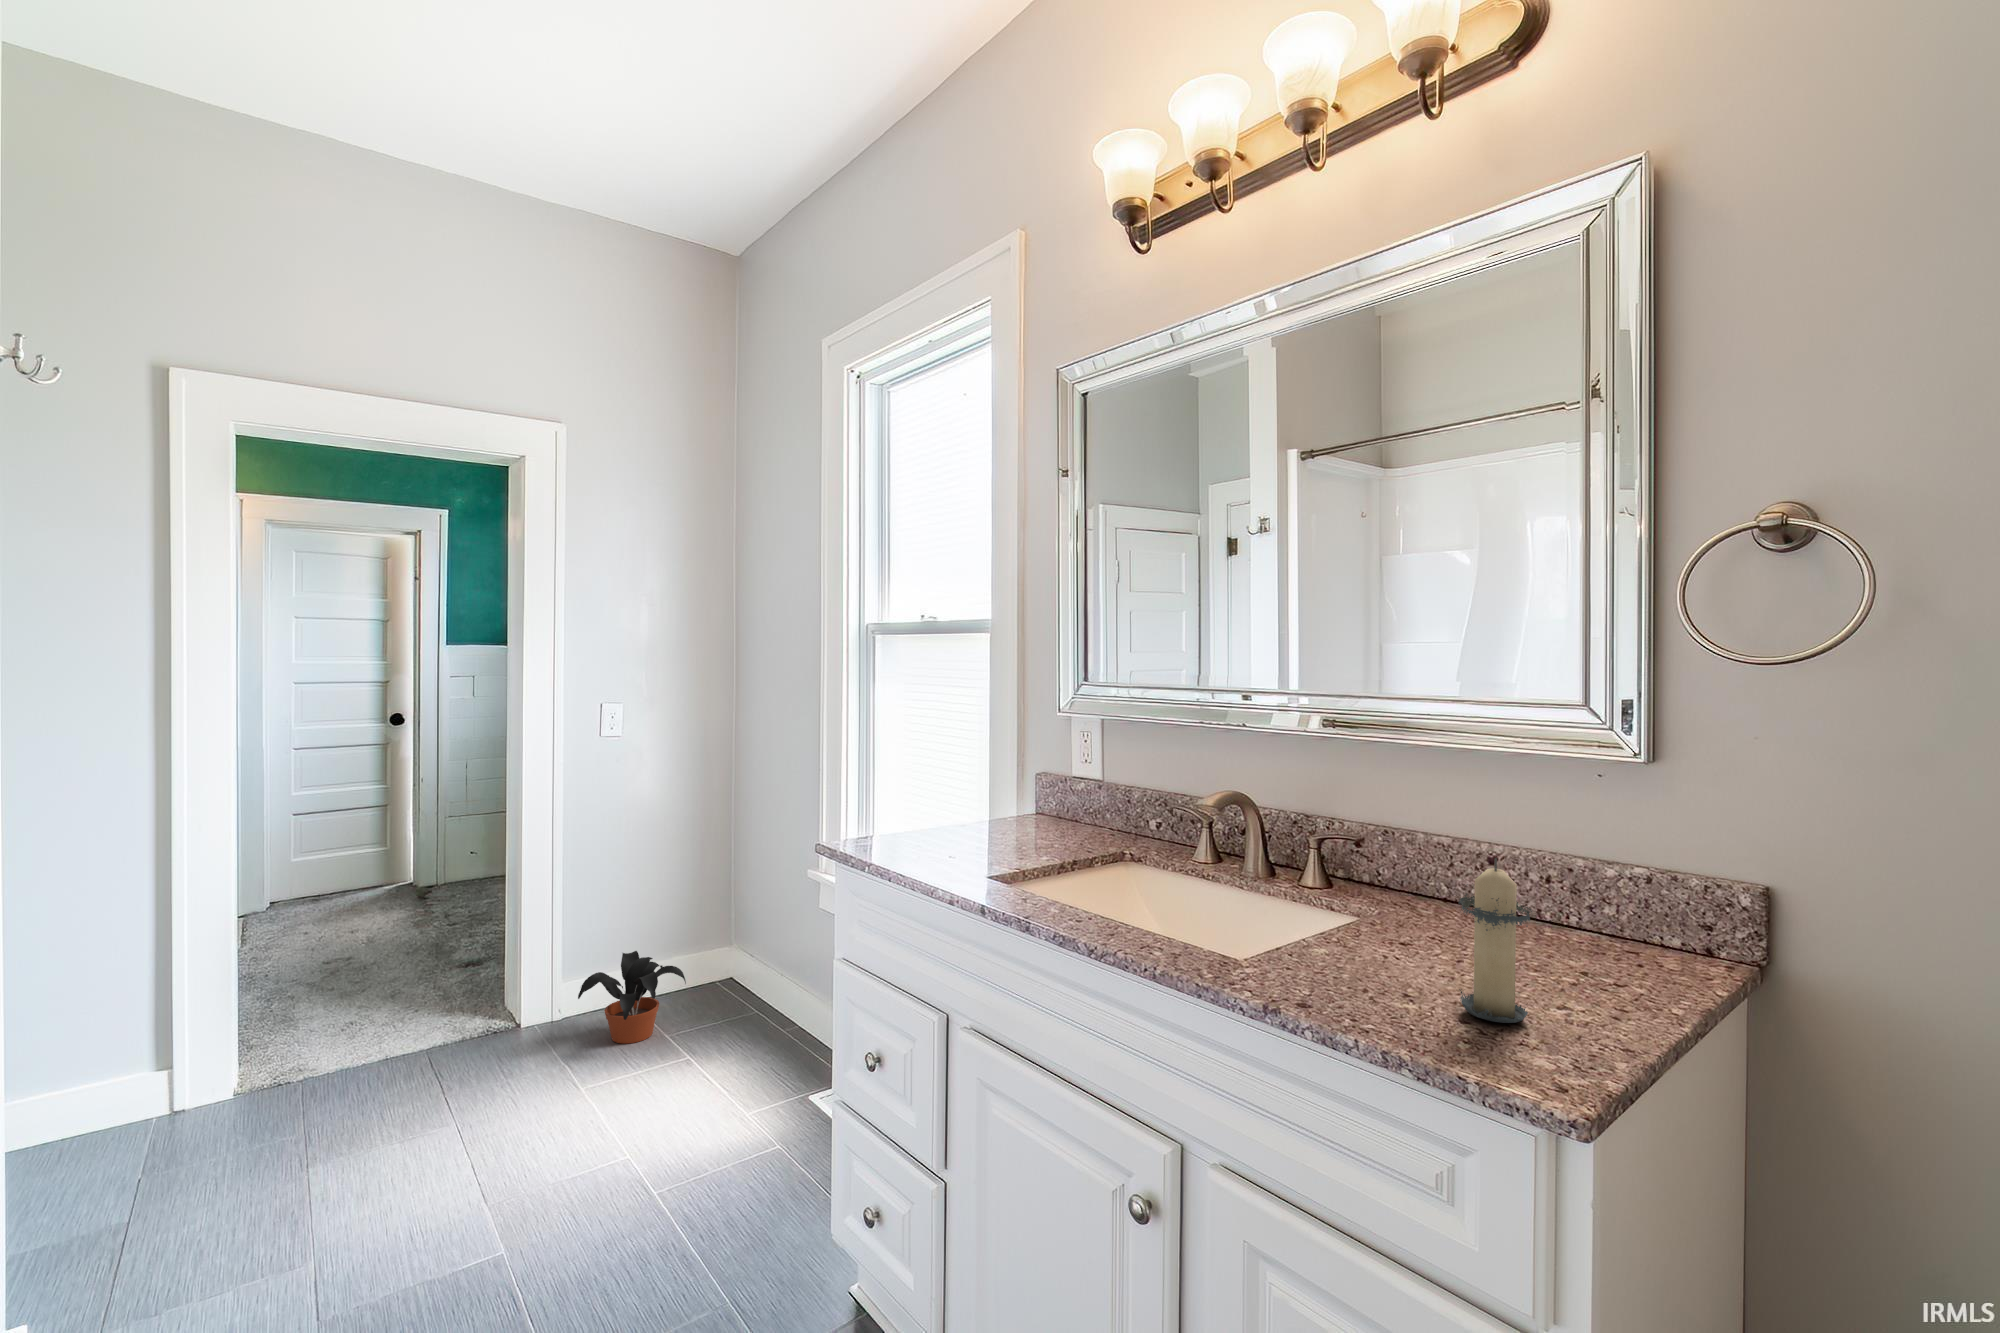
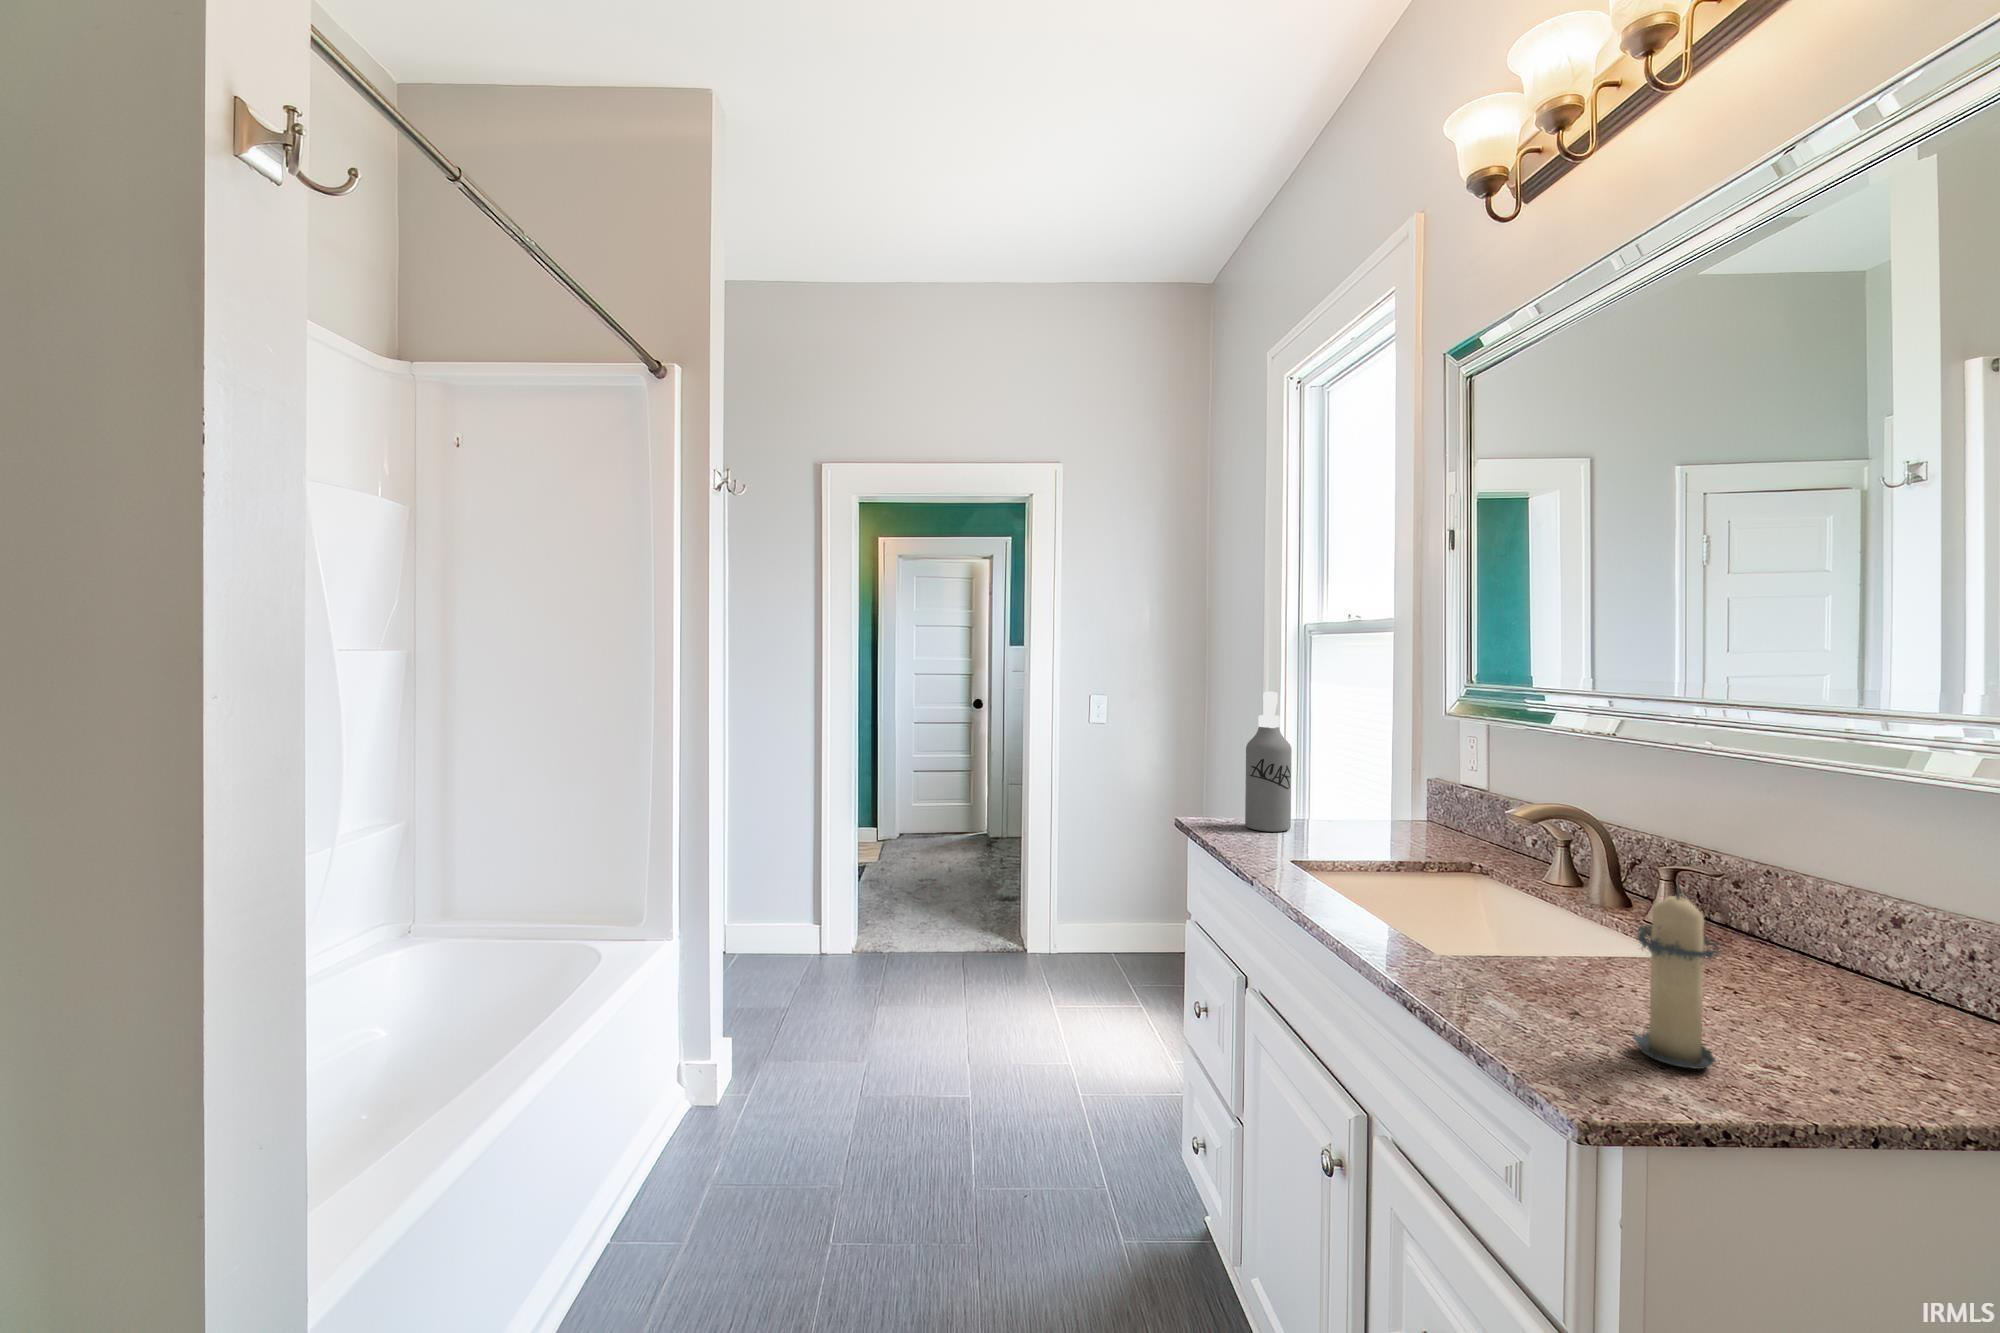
spray bottle: none [889,693,937,846] -> present [1245,691,1292,832]
potted plant: present [578,951,686,1044] -> none [1061,905,1147,981]

